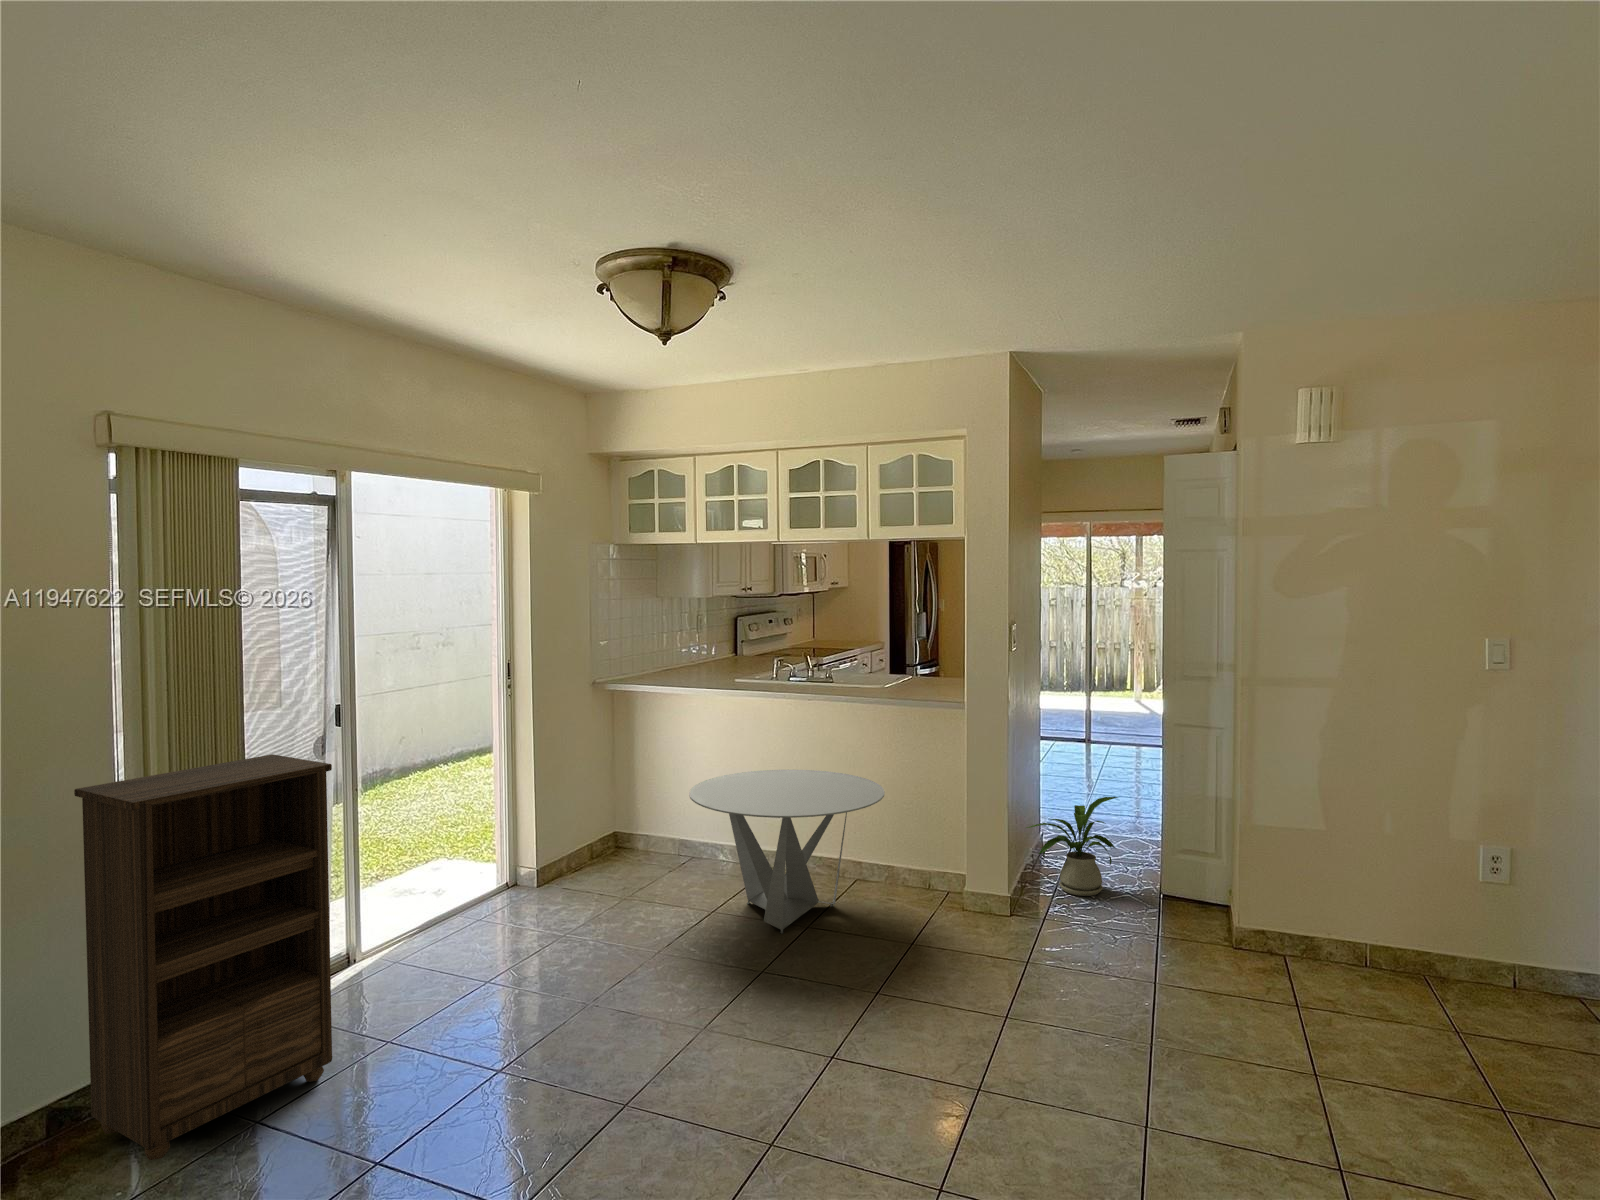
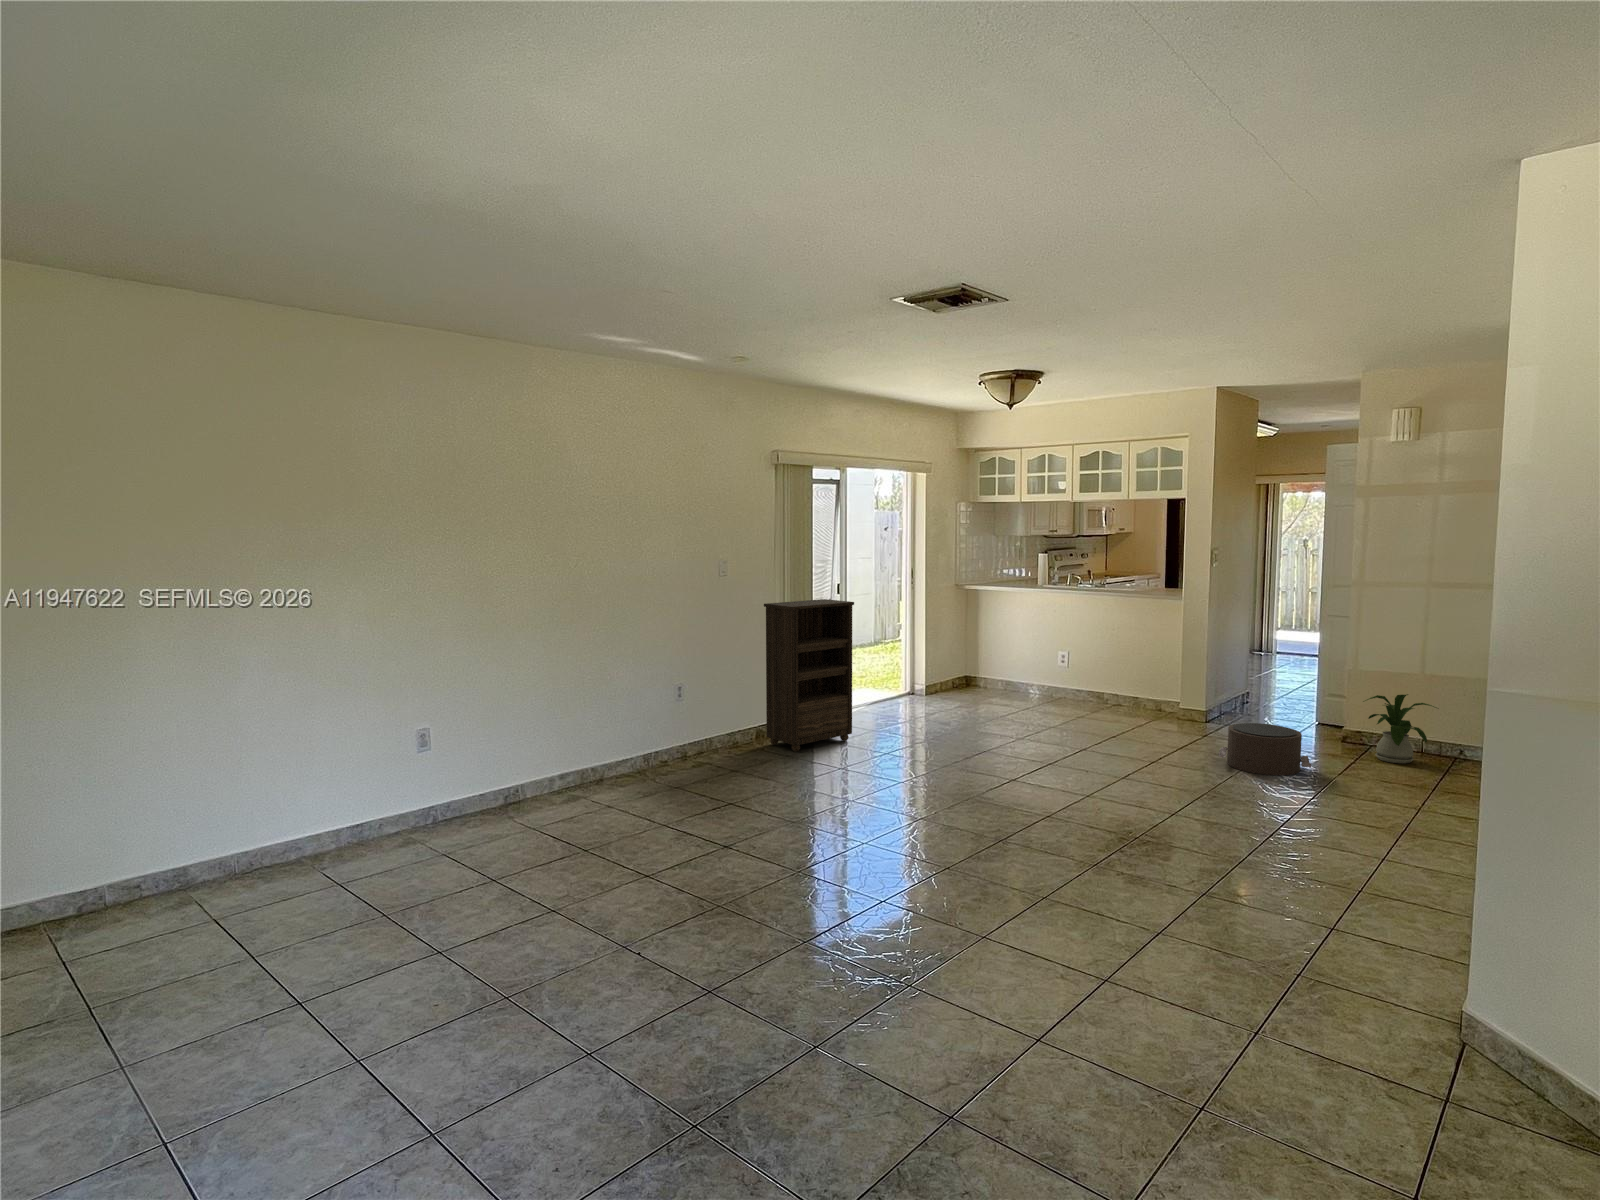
coffee table: present [689,770,885,933] -> none [1014,637,1132,721]
house plant: present [1026,797,1118,896] -> present [1363,694,1437,763]
pouf: none [1065,946,1236,1069] -> present [1218,723,1311,775]

